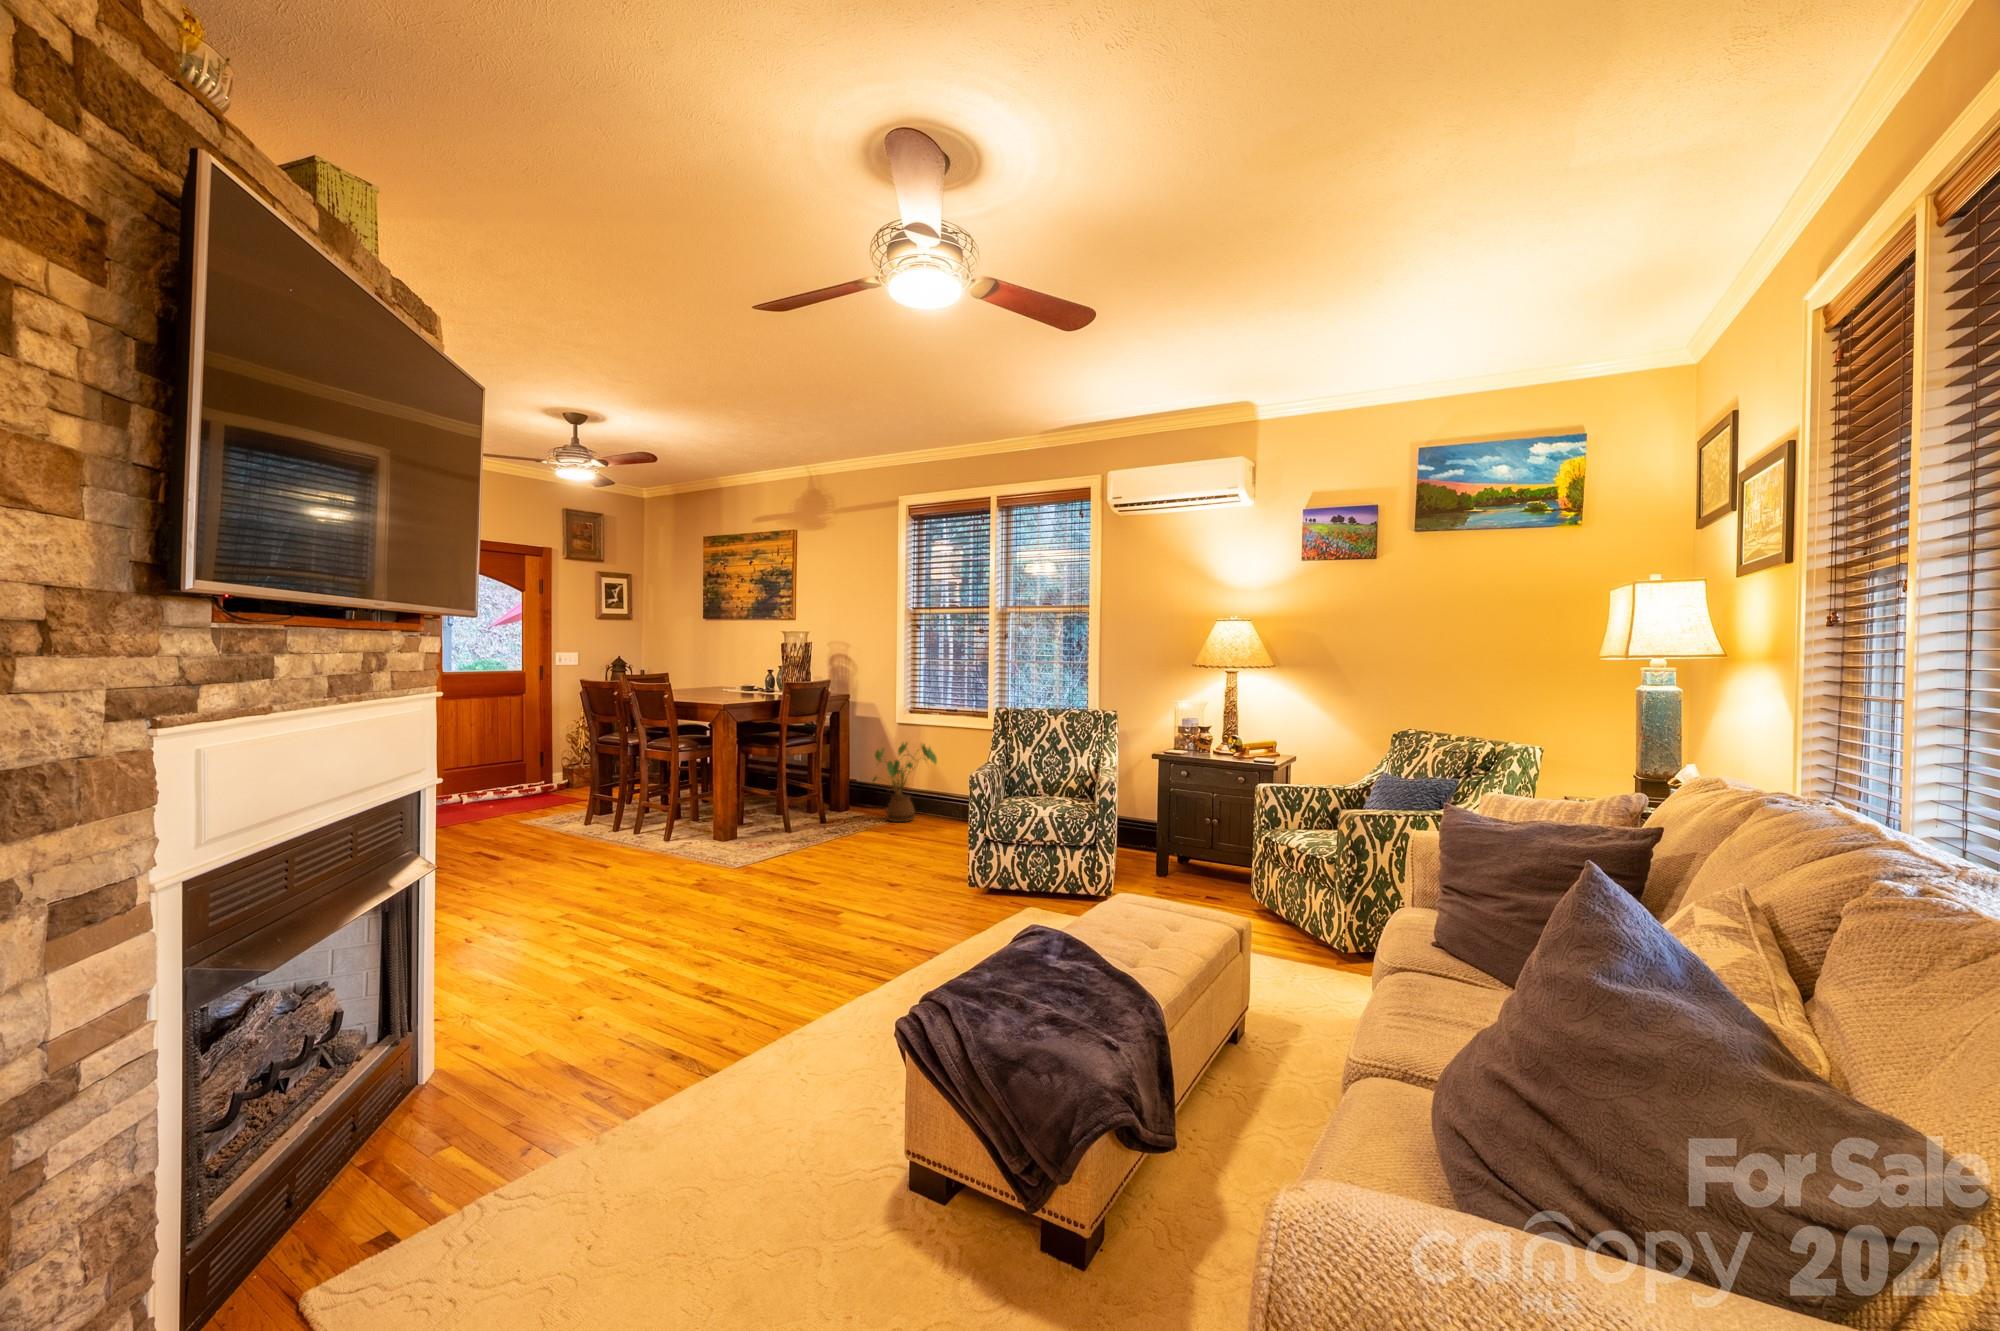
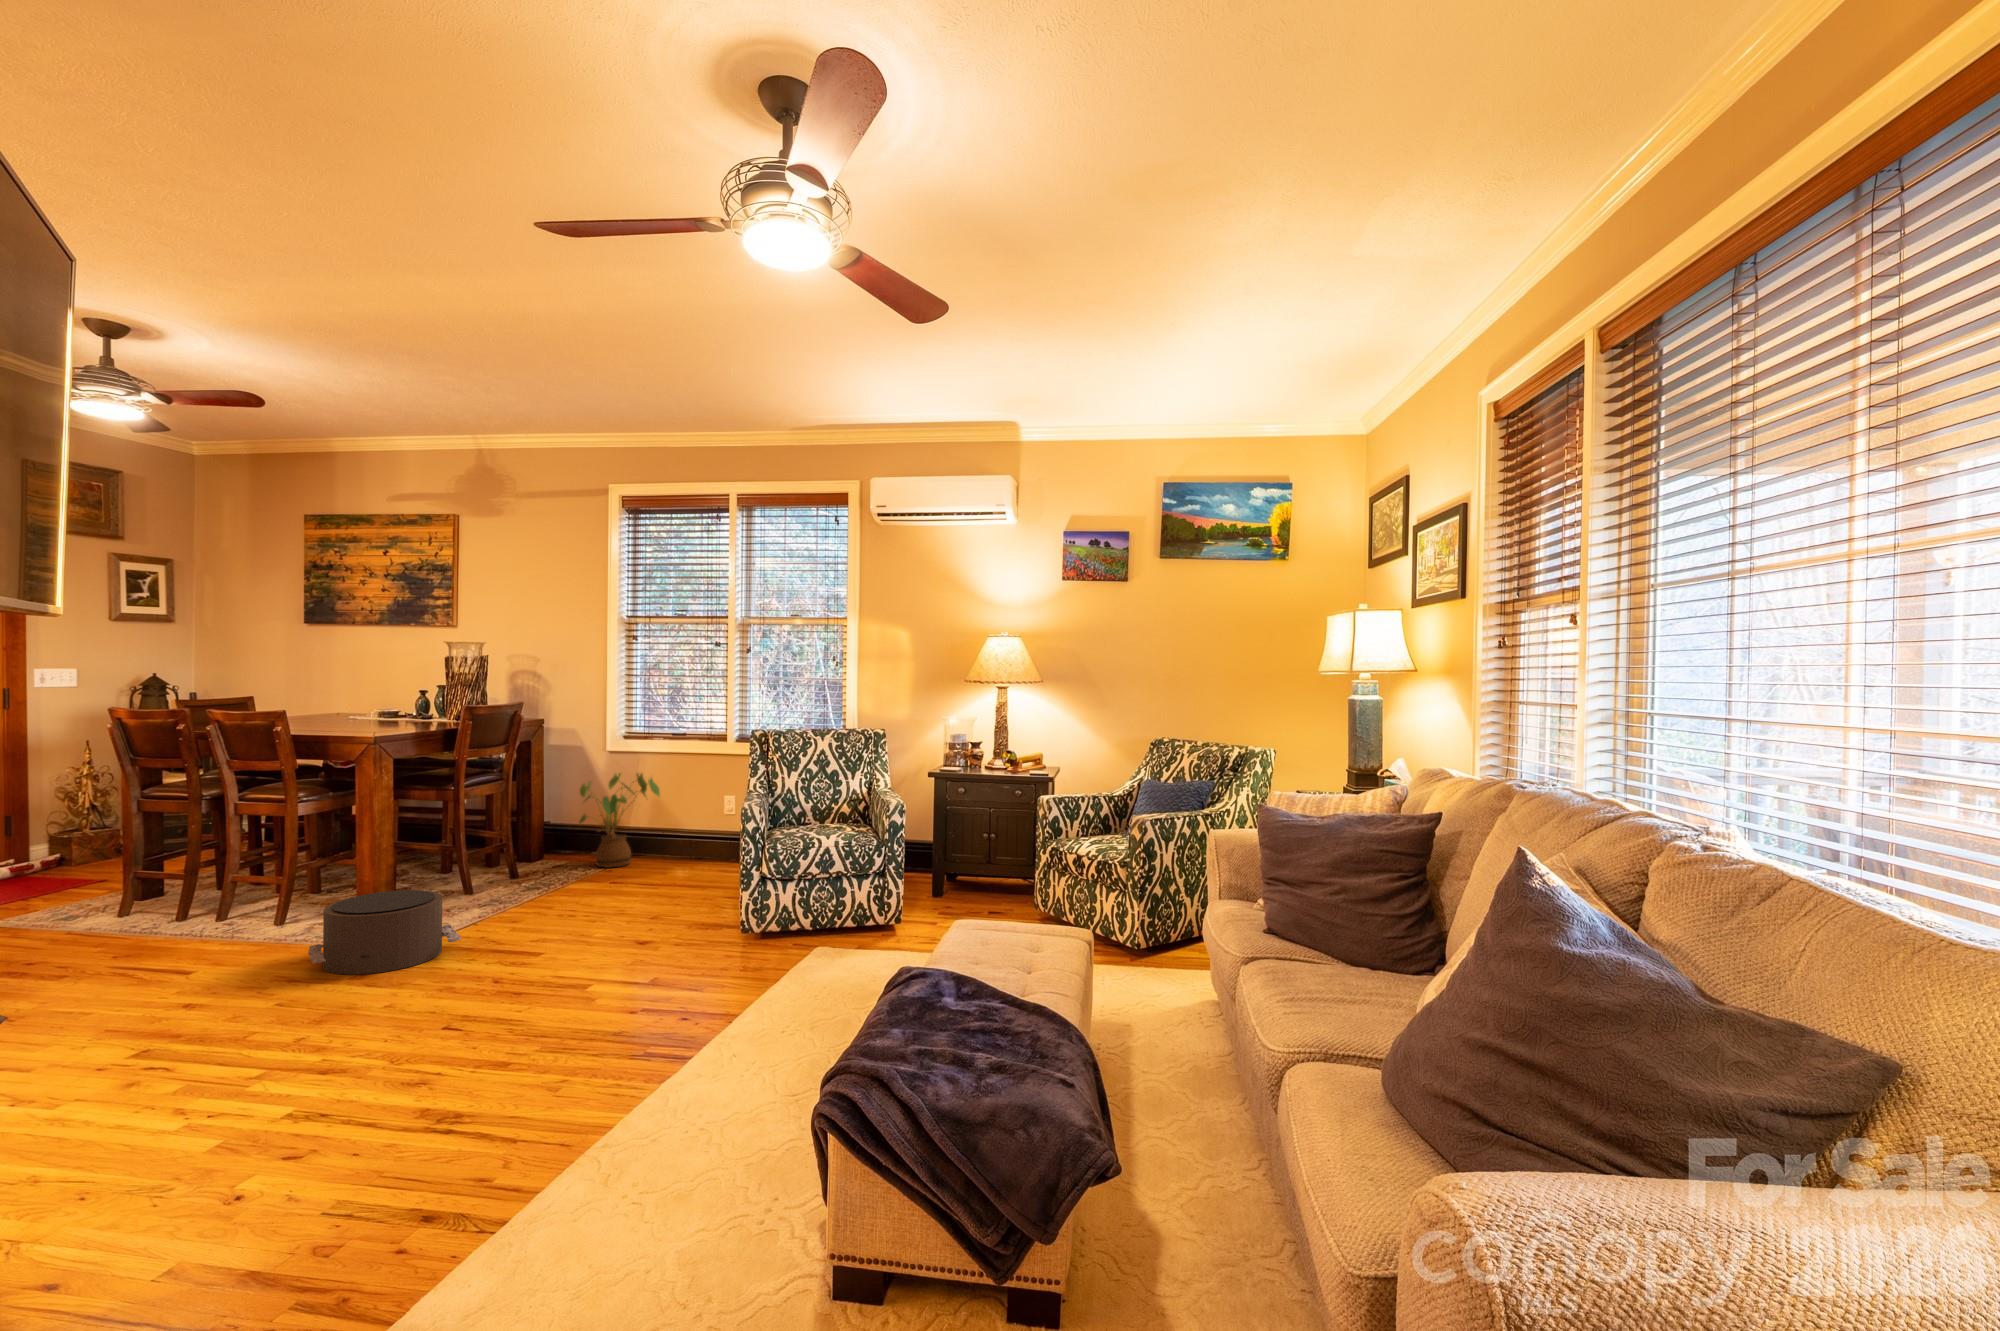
pouf: none [648,826,753,888] -> present [308,890,461,975]

